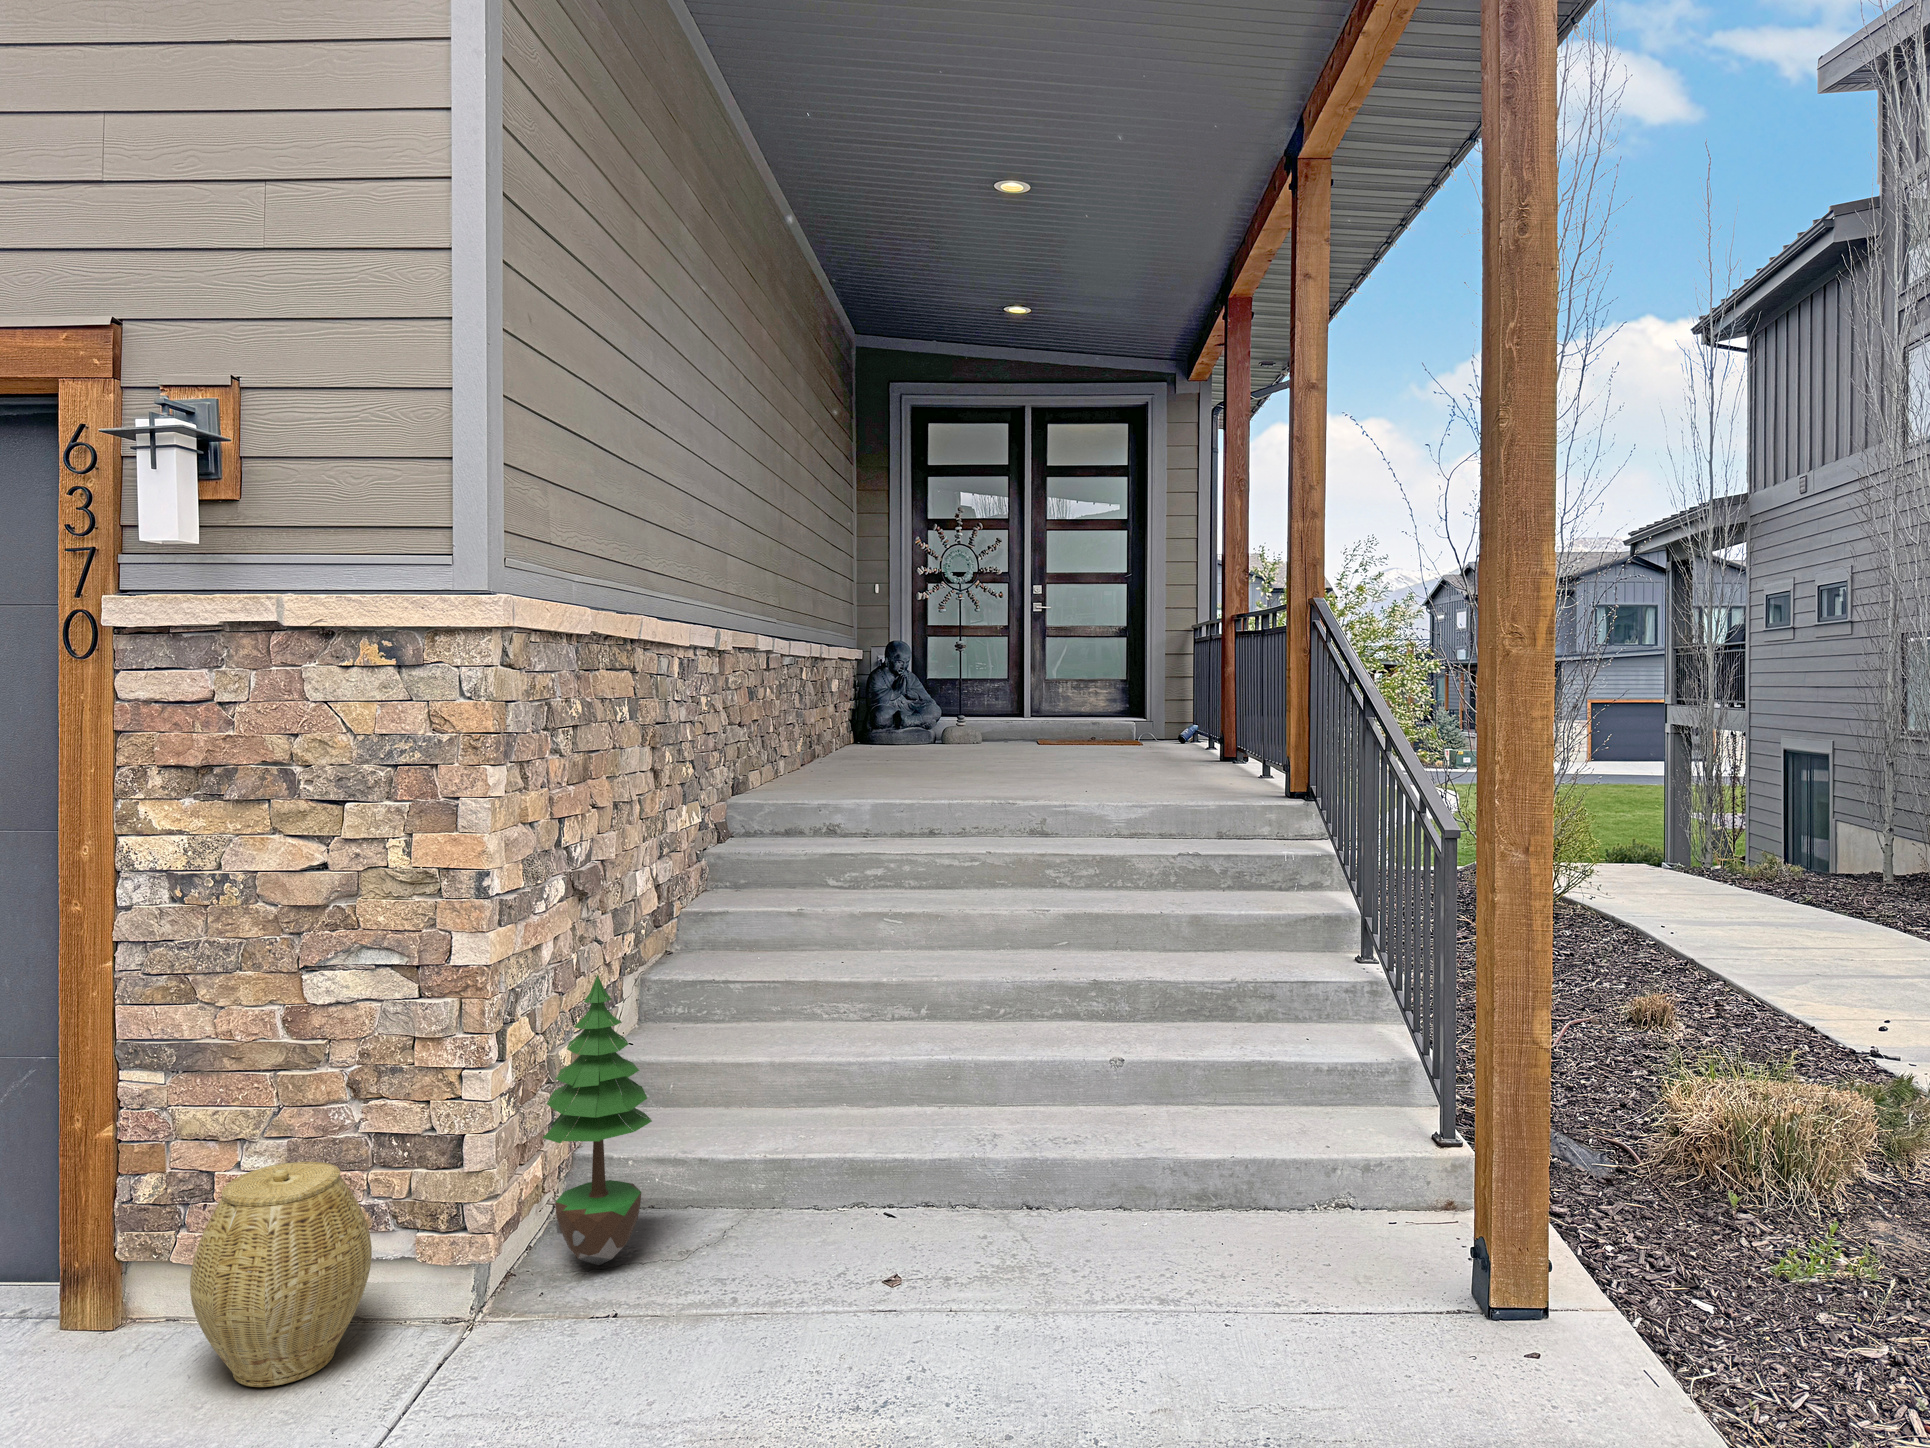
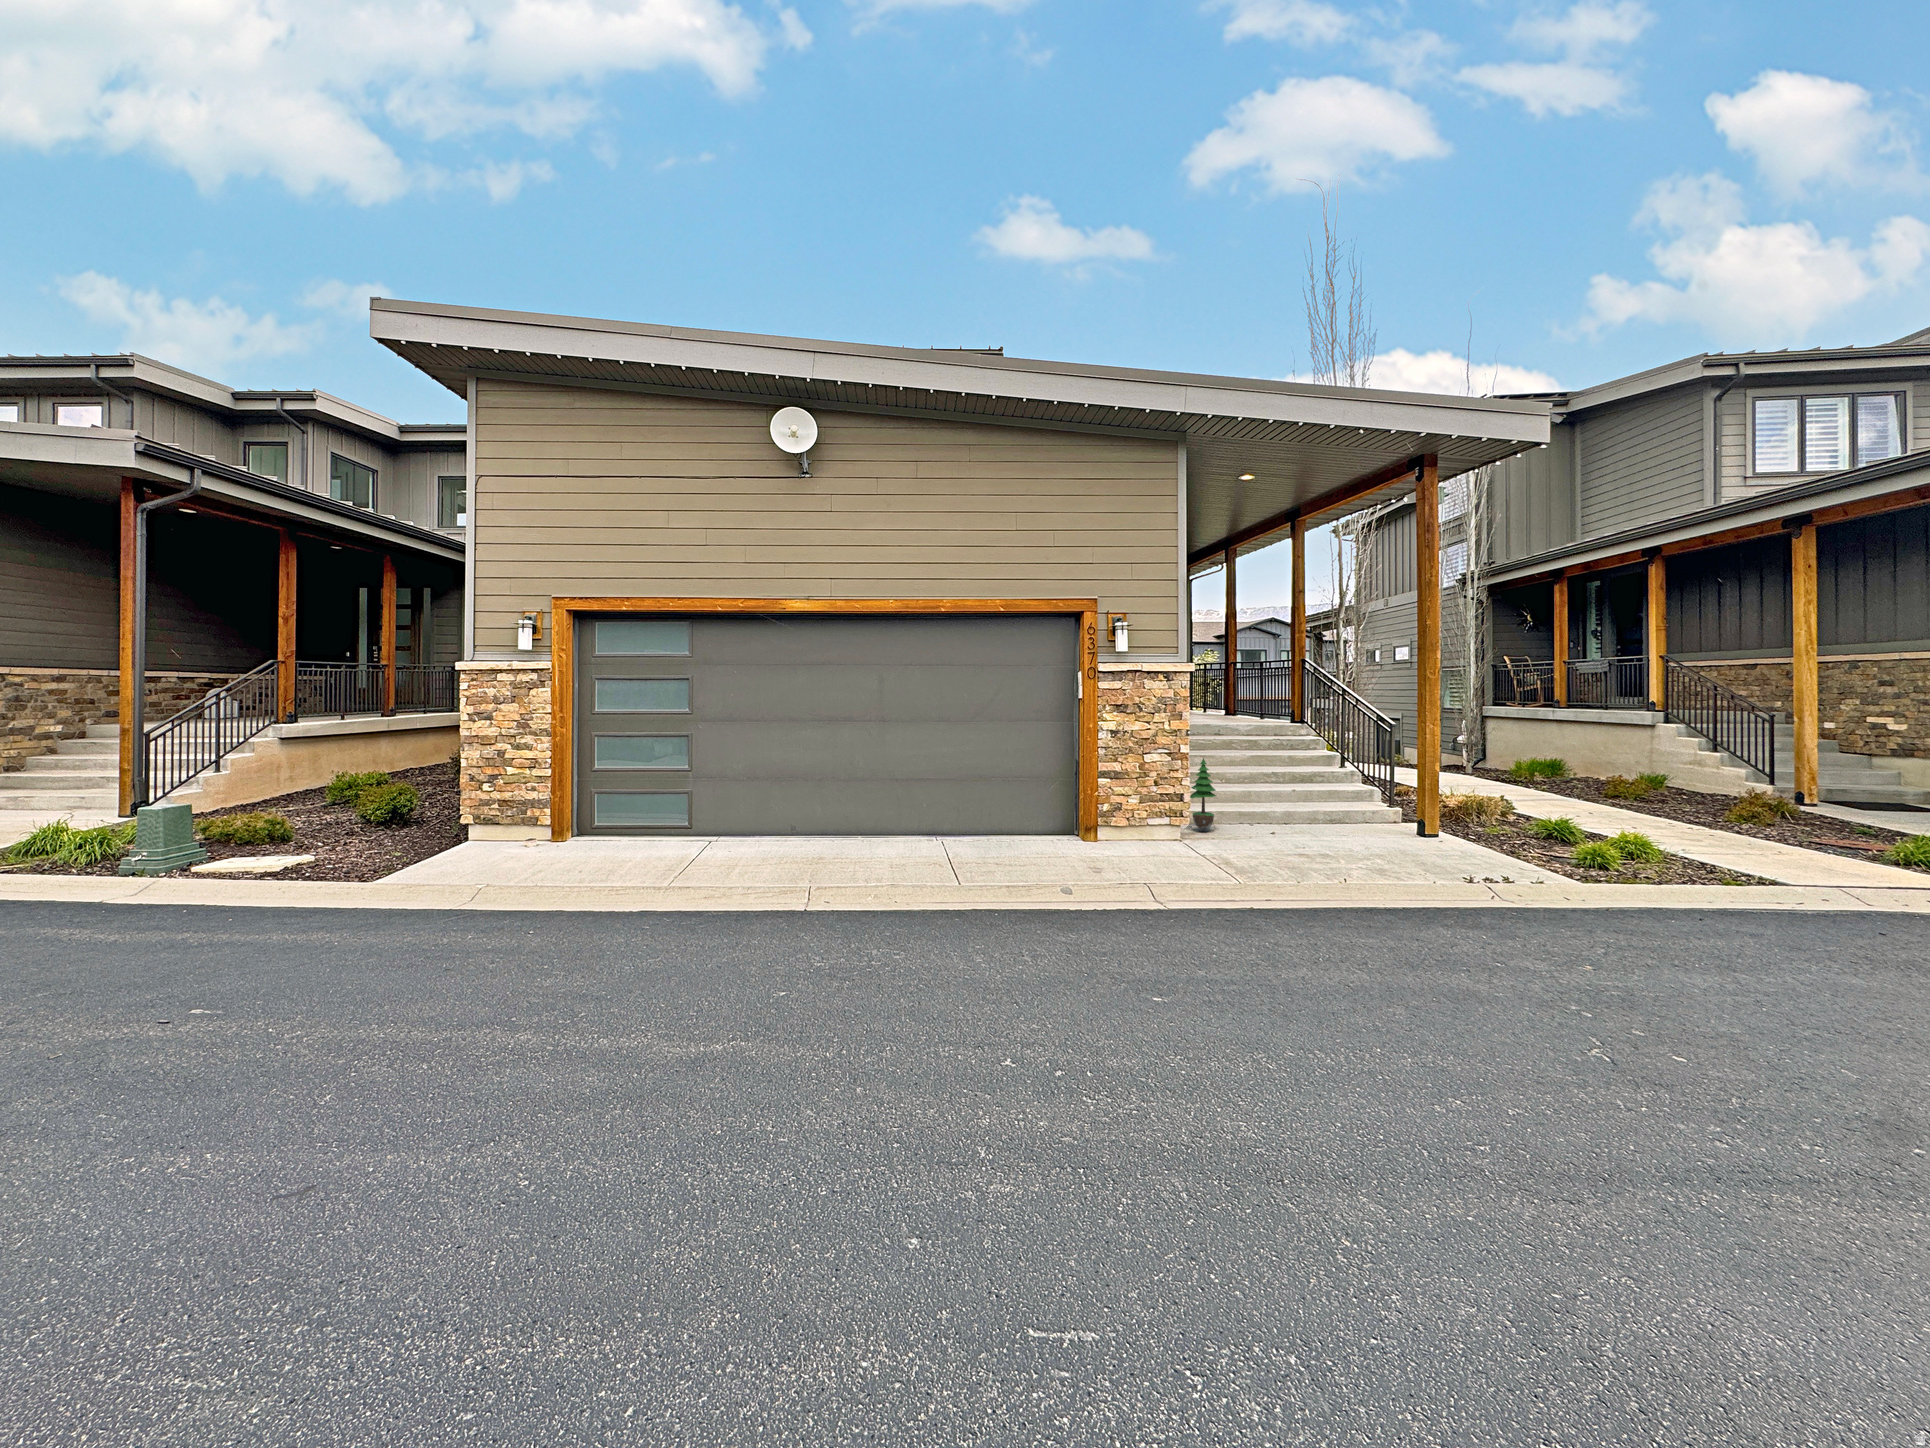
woven basket: present [190,1162,372,1387] -> none [1138,797,1176,844]

